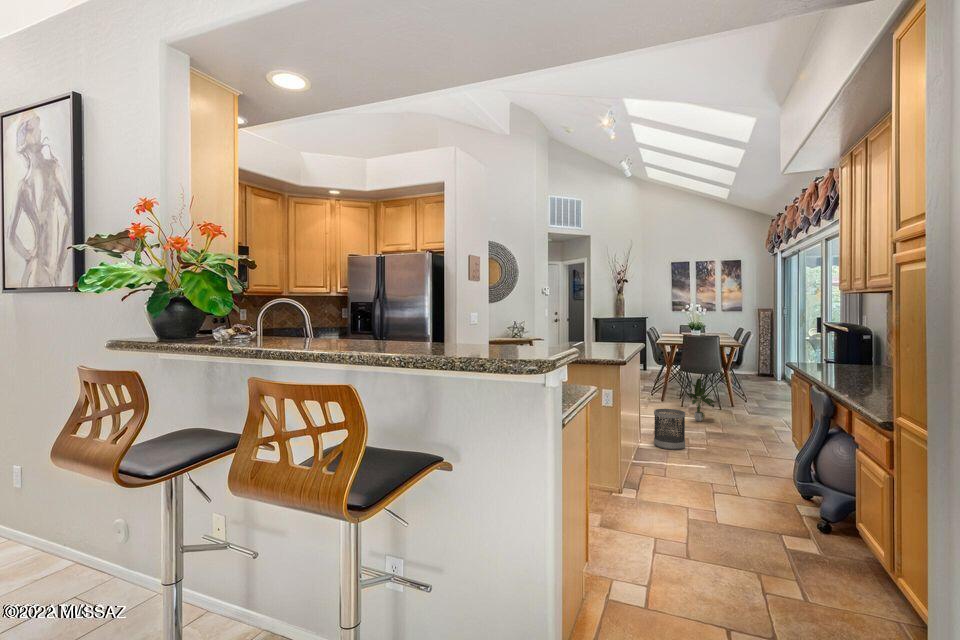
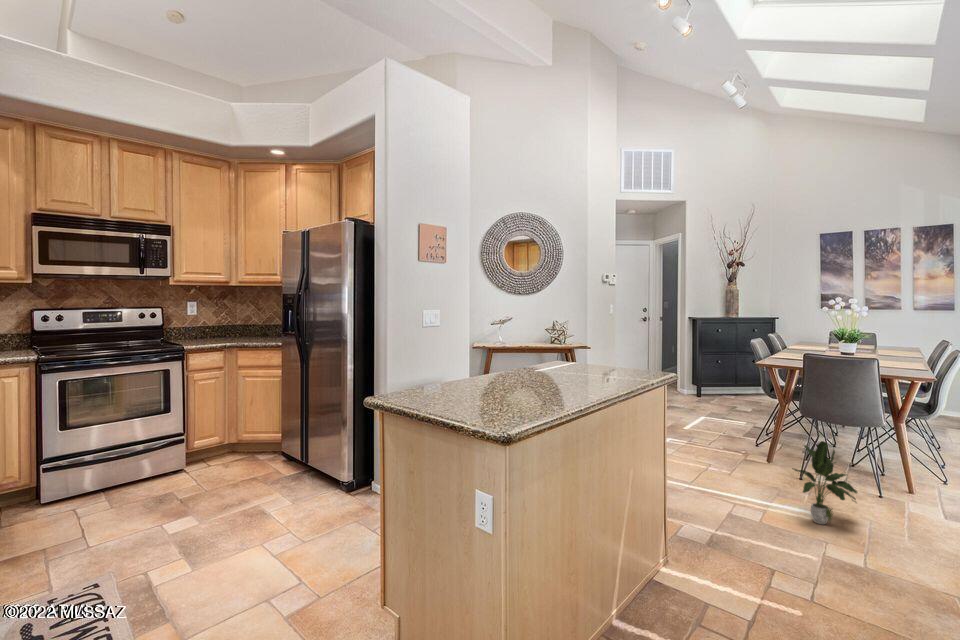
wastebasket: present [654,409,685,450] -> none [683,512,754,614]

